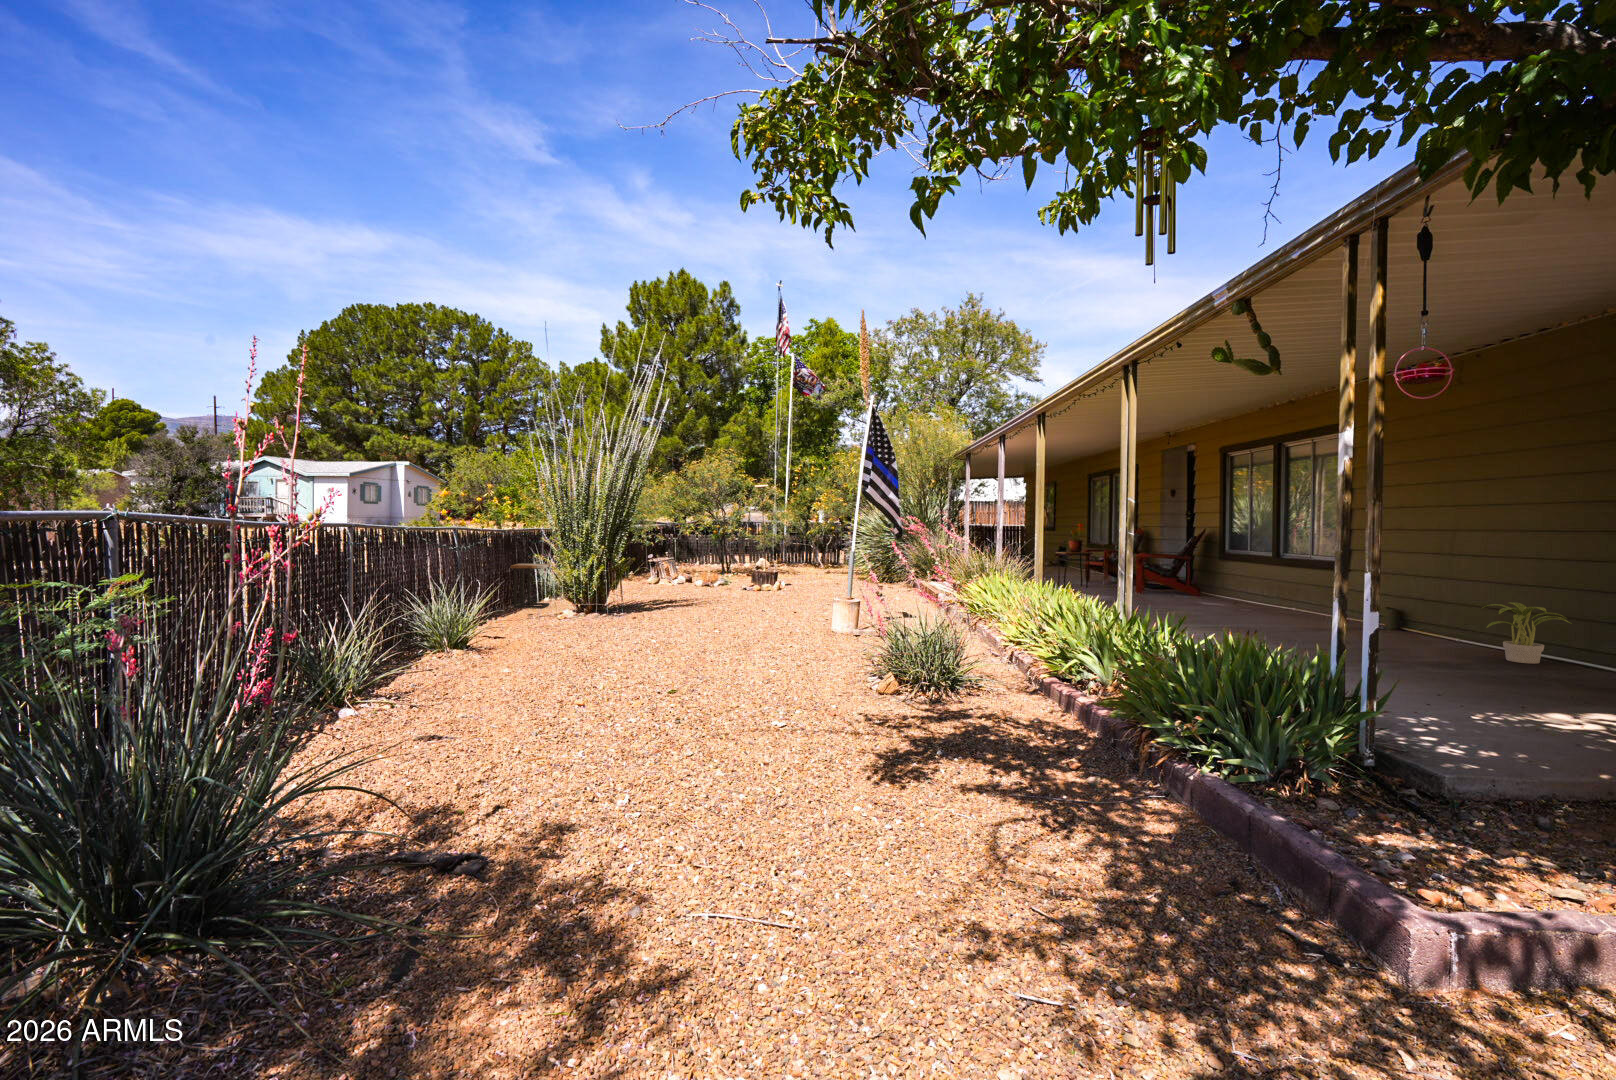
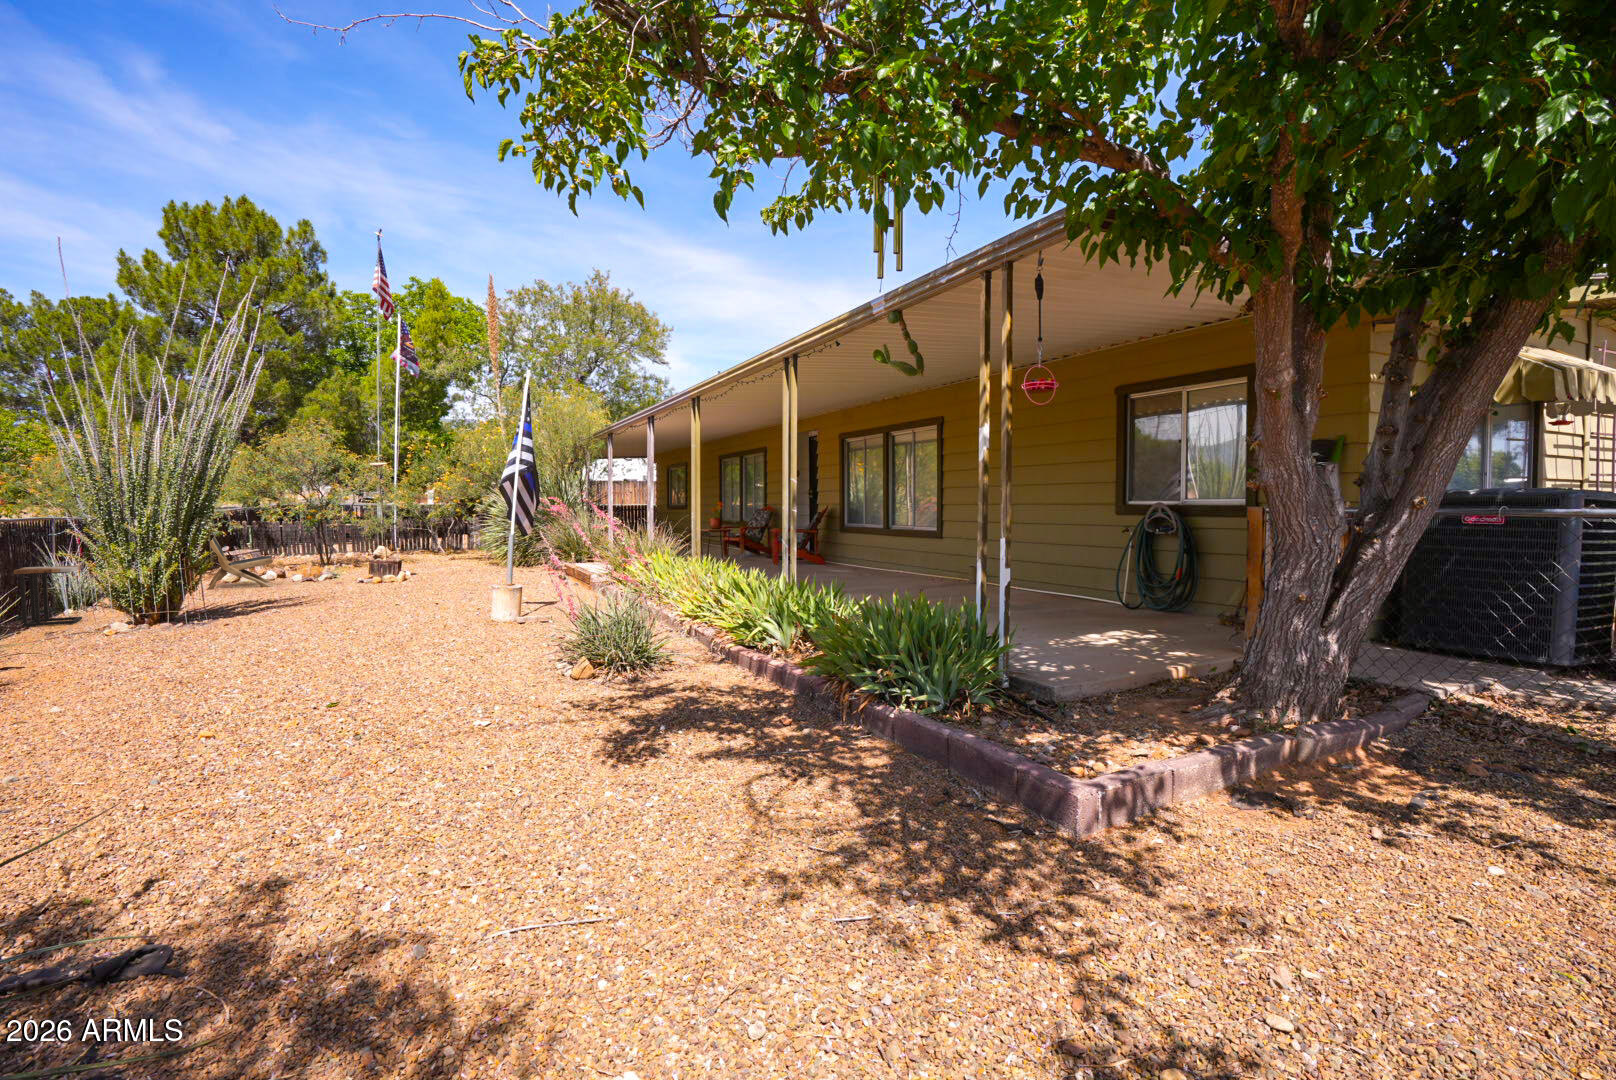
lounge chair: none [635,541,682,588] -> present [207,536,273,590]
potted plant: present [1483,602,1571,664] -> none [1037,556,1091,600]

